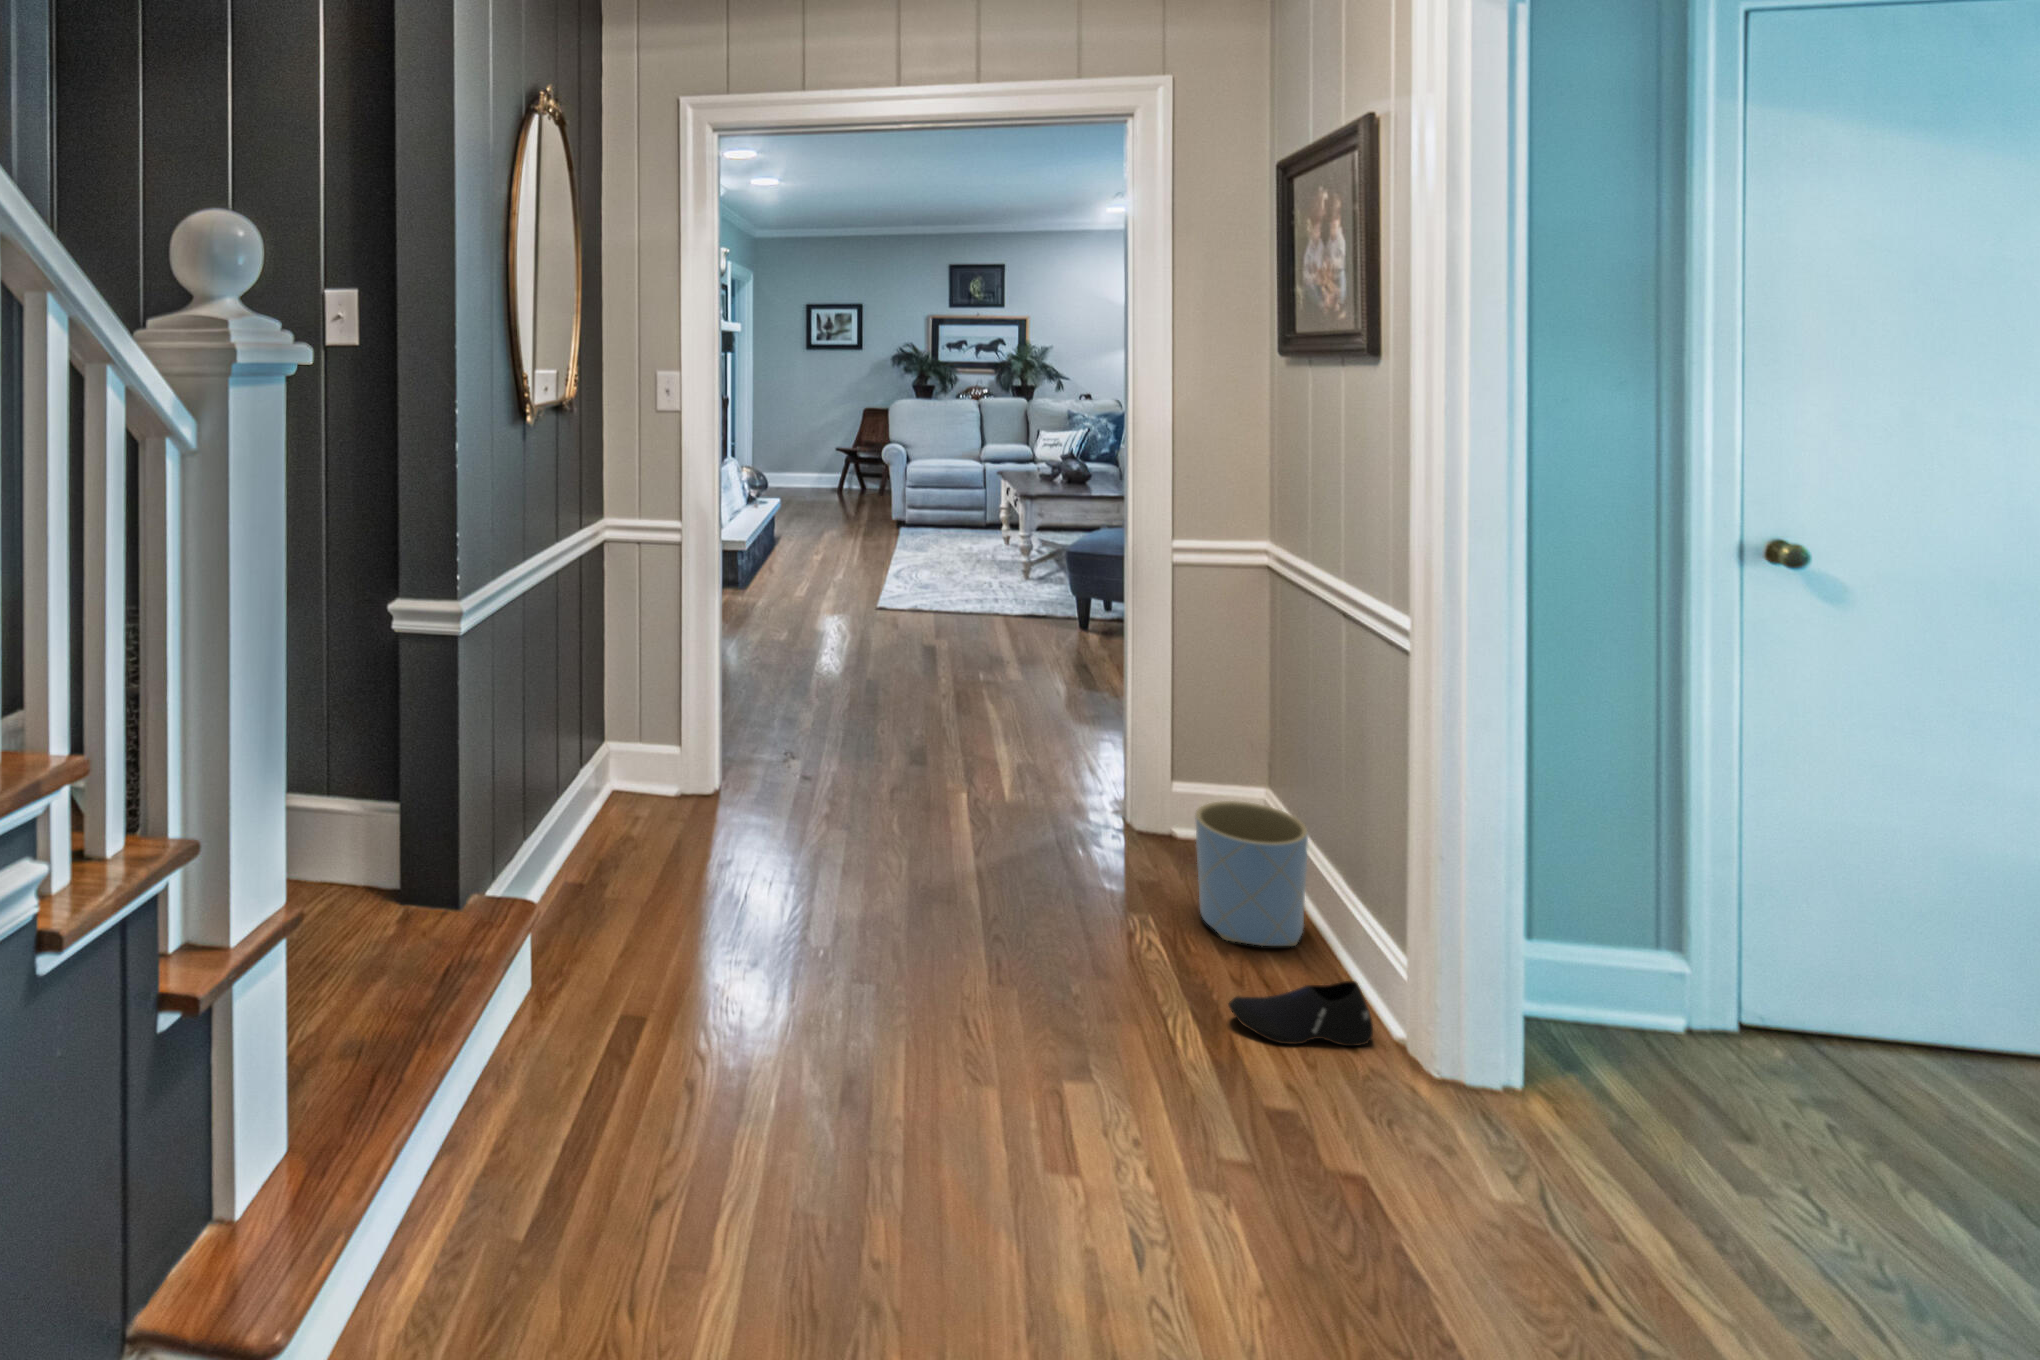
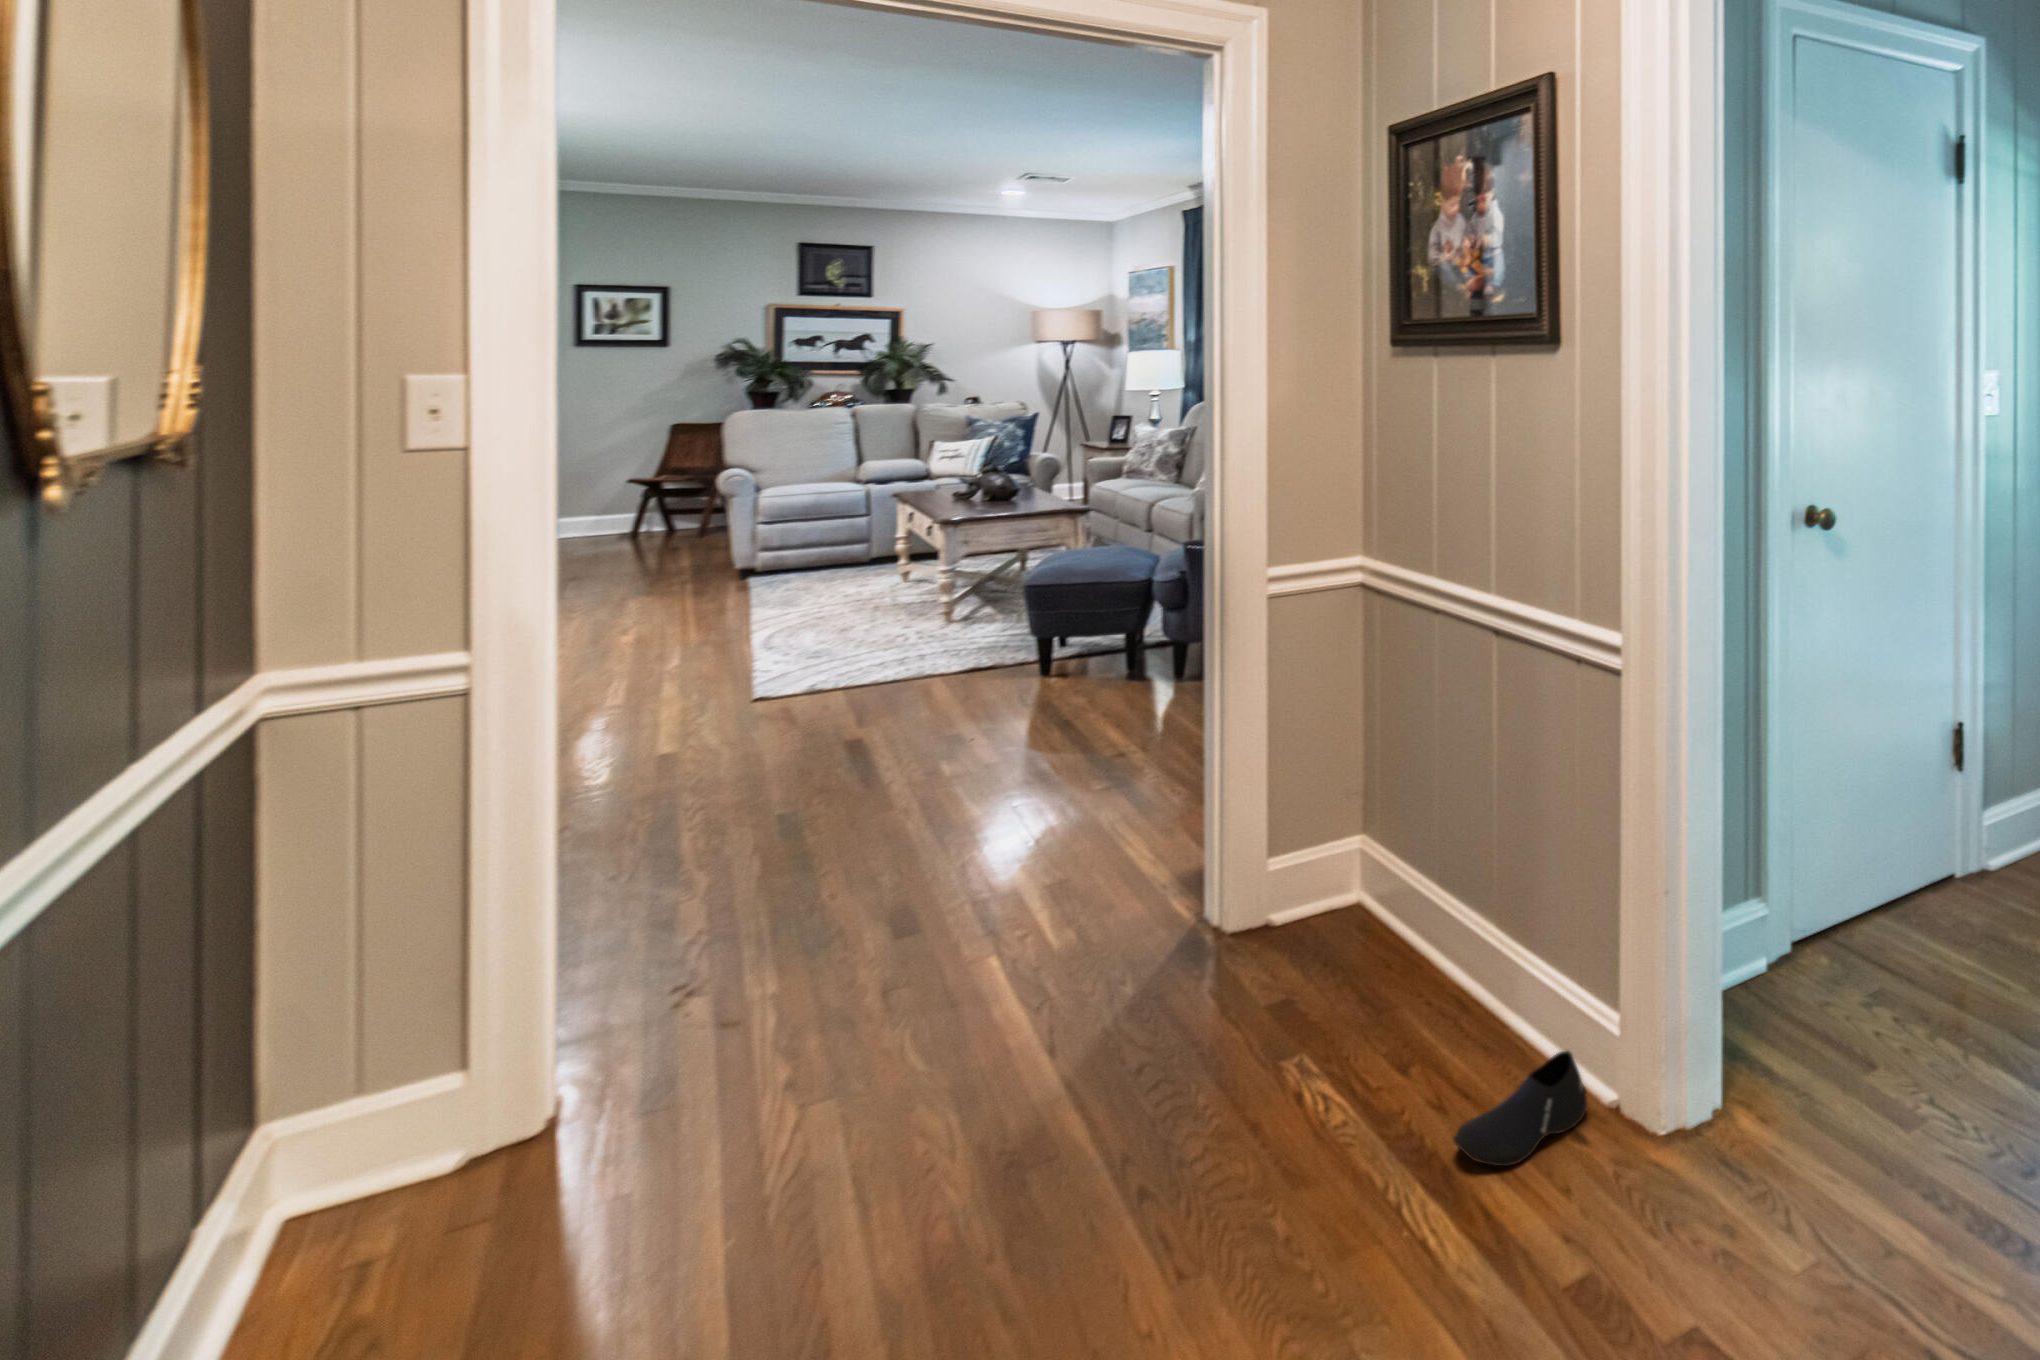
planter: present [1195,801,1308,946] -> none [1349,866,1467,1046]

